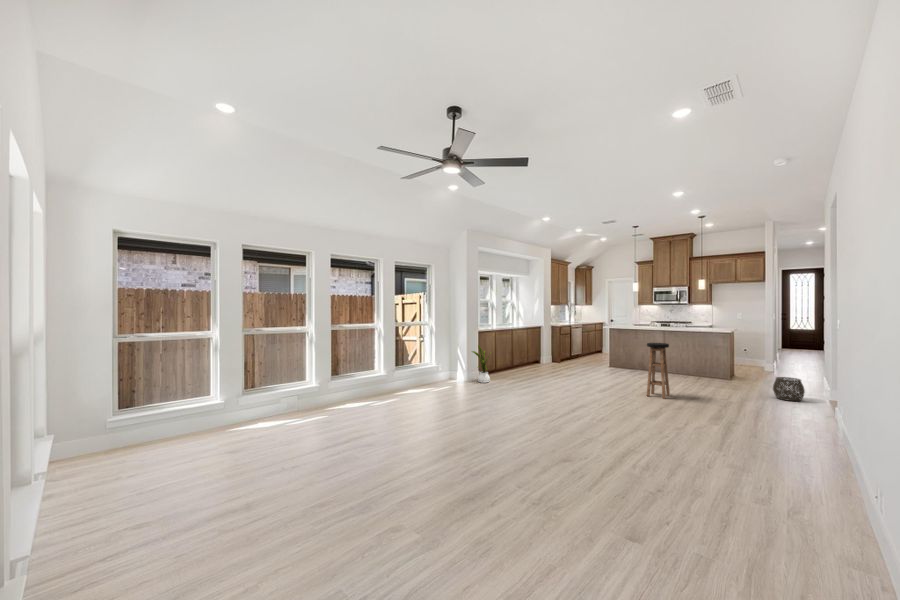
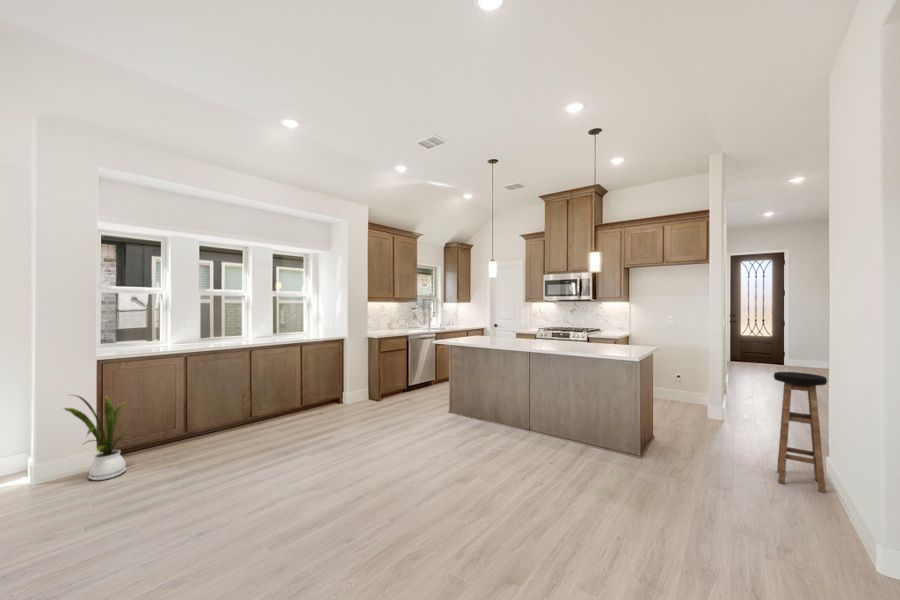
bar stool: present [647,343,670,399] -> present [774,372,827,493]
woven basket: present [773,377,804,401] -> none [726,486,811,570]

